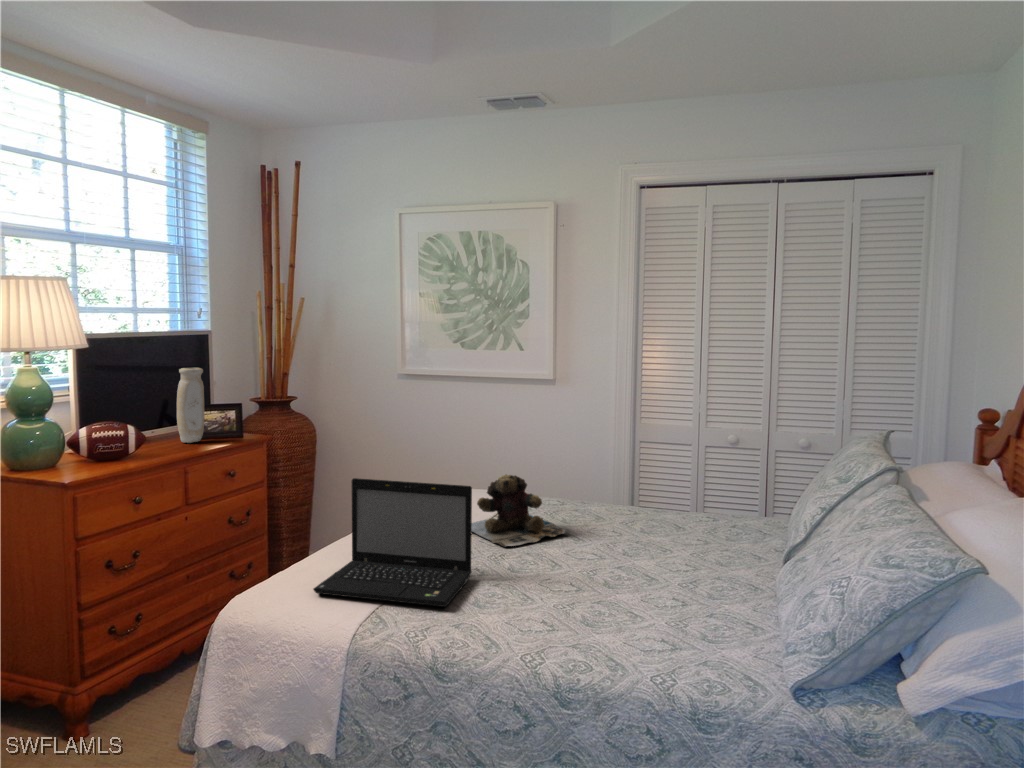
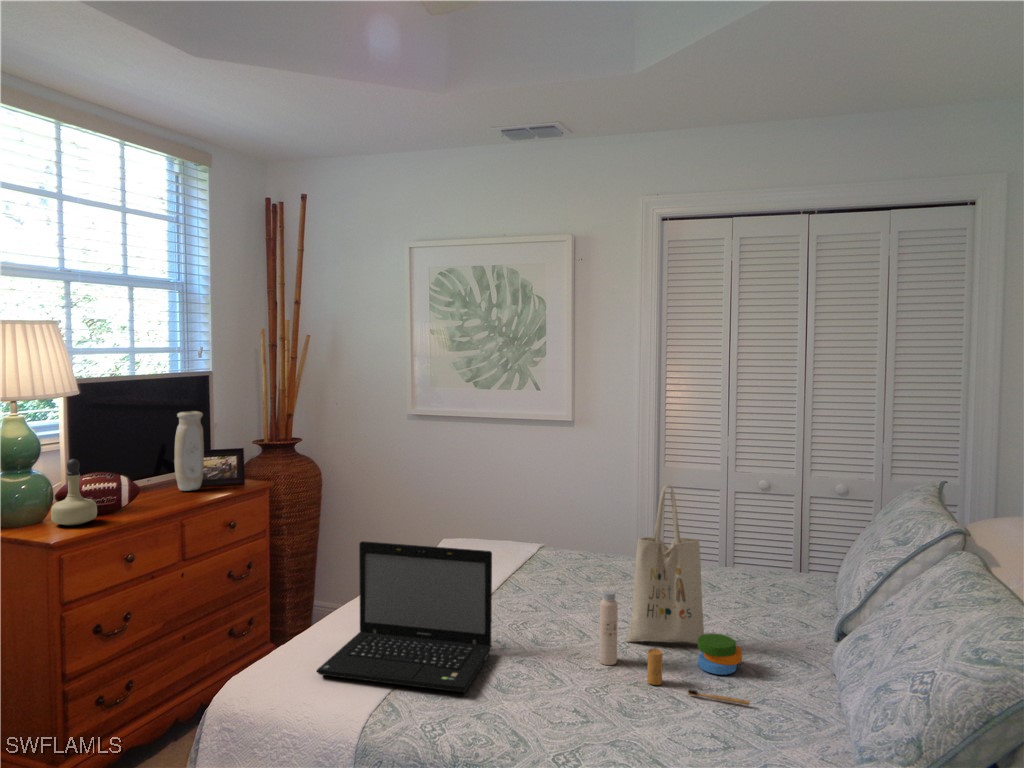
perfume bottle: none [65,408,107,469] -> present [51,459,97,525]
tote bag: none [568,428,698,618] -> present [599,485,750,705]
teddy bear: present [472,474,568,546] -> none [477,529,595,613]

